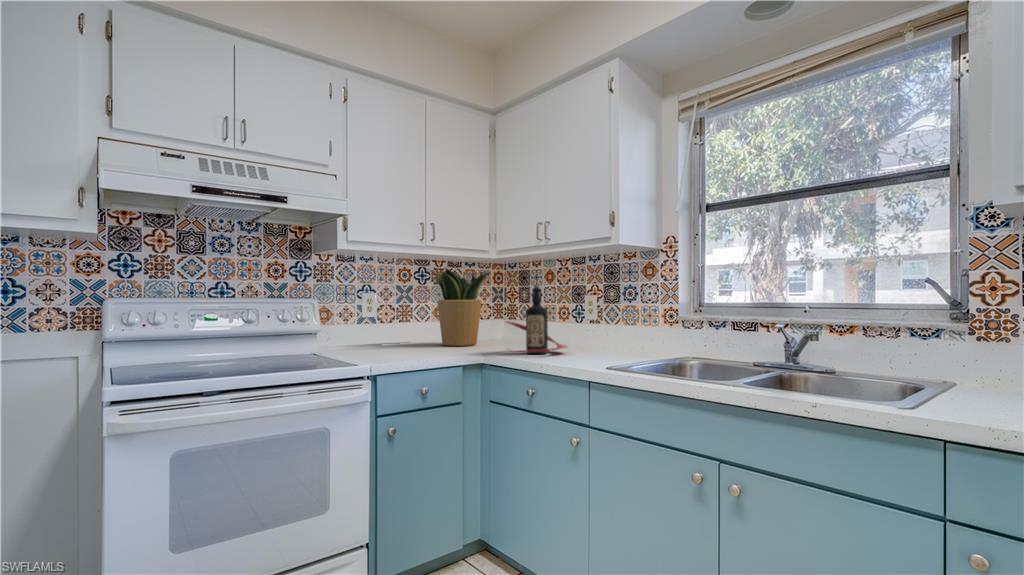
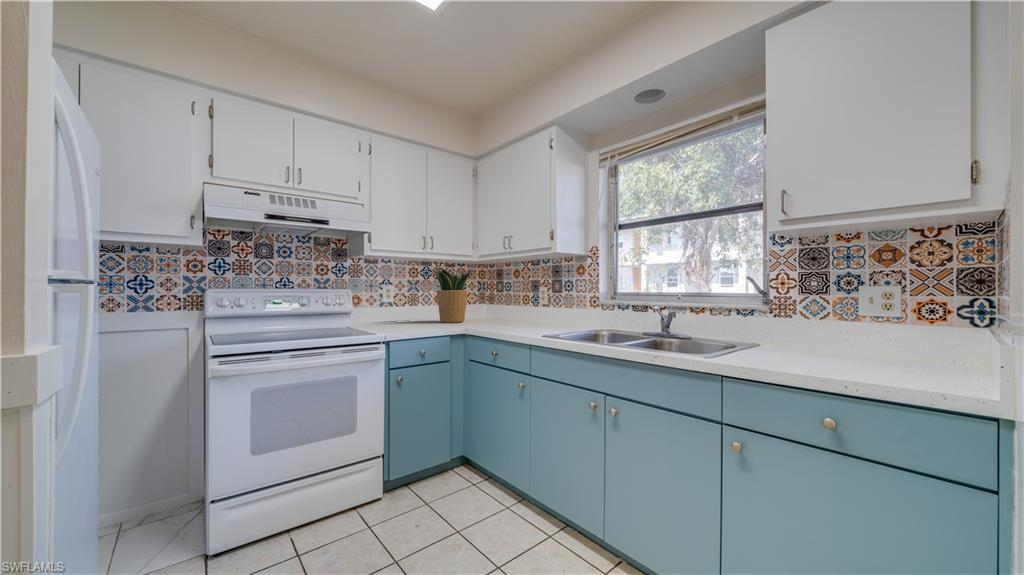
bottle: present [506,285,568,354] -> none [480,280,524,328]

